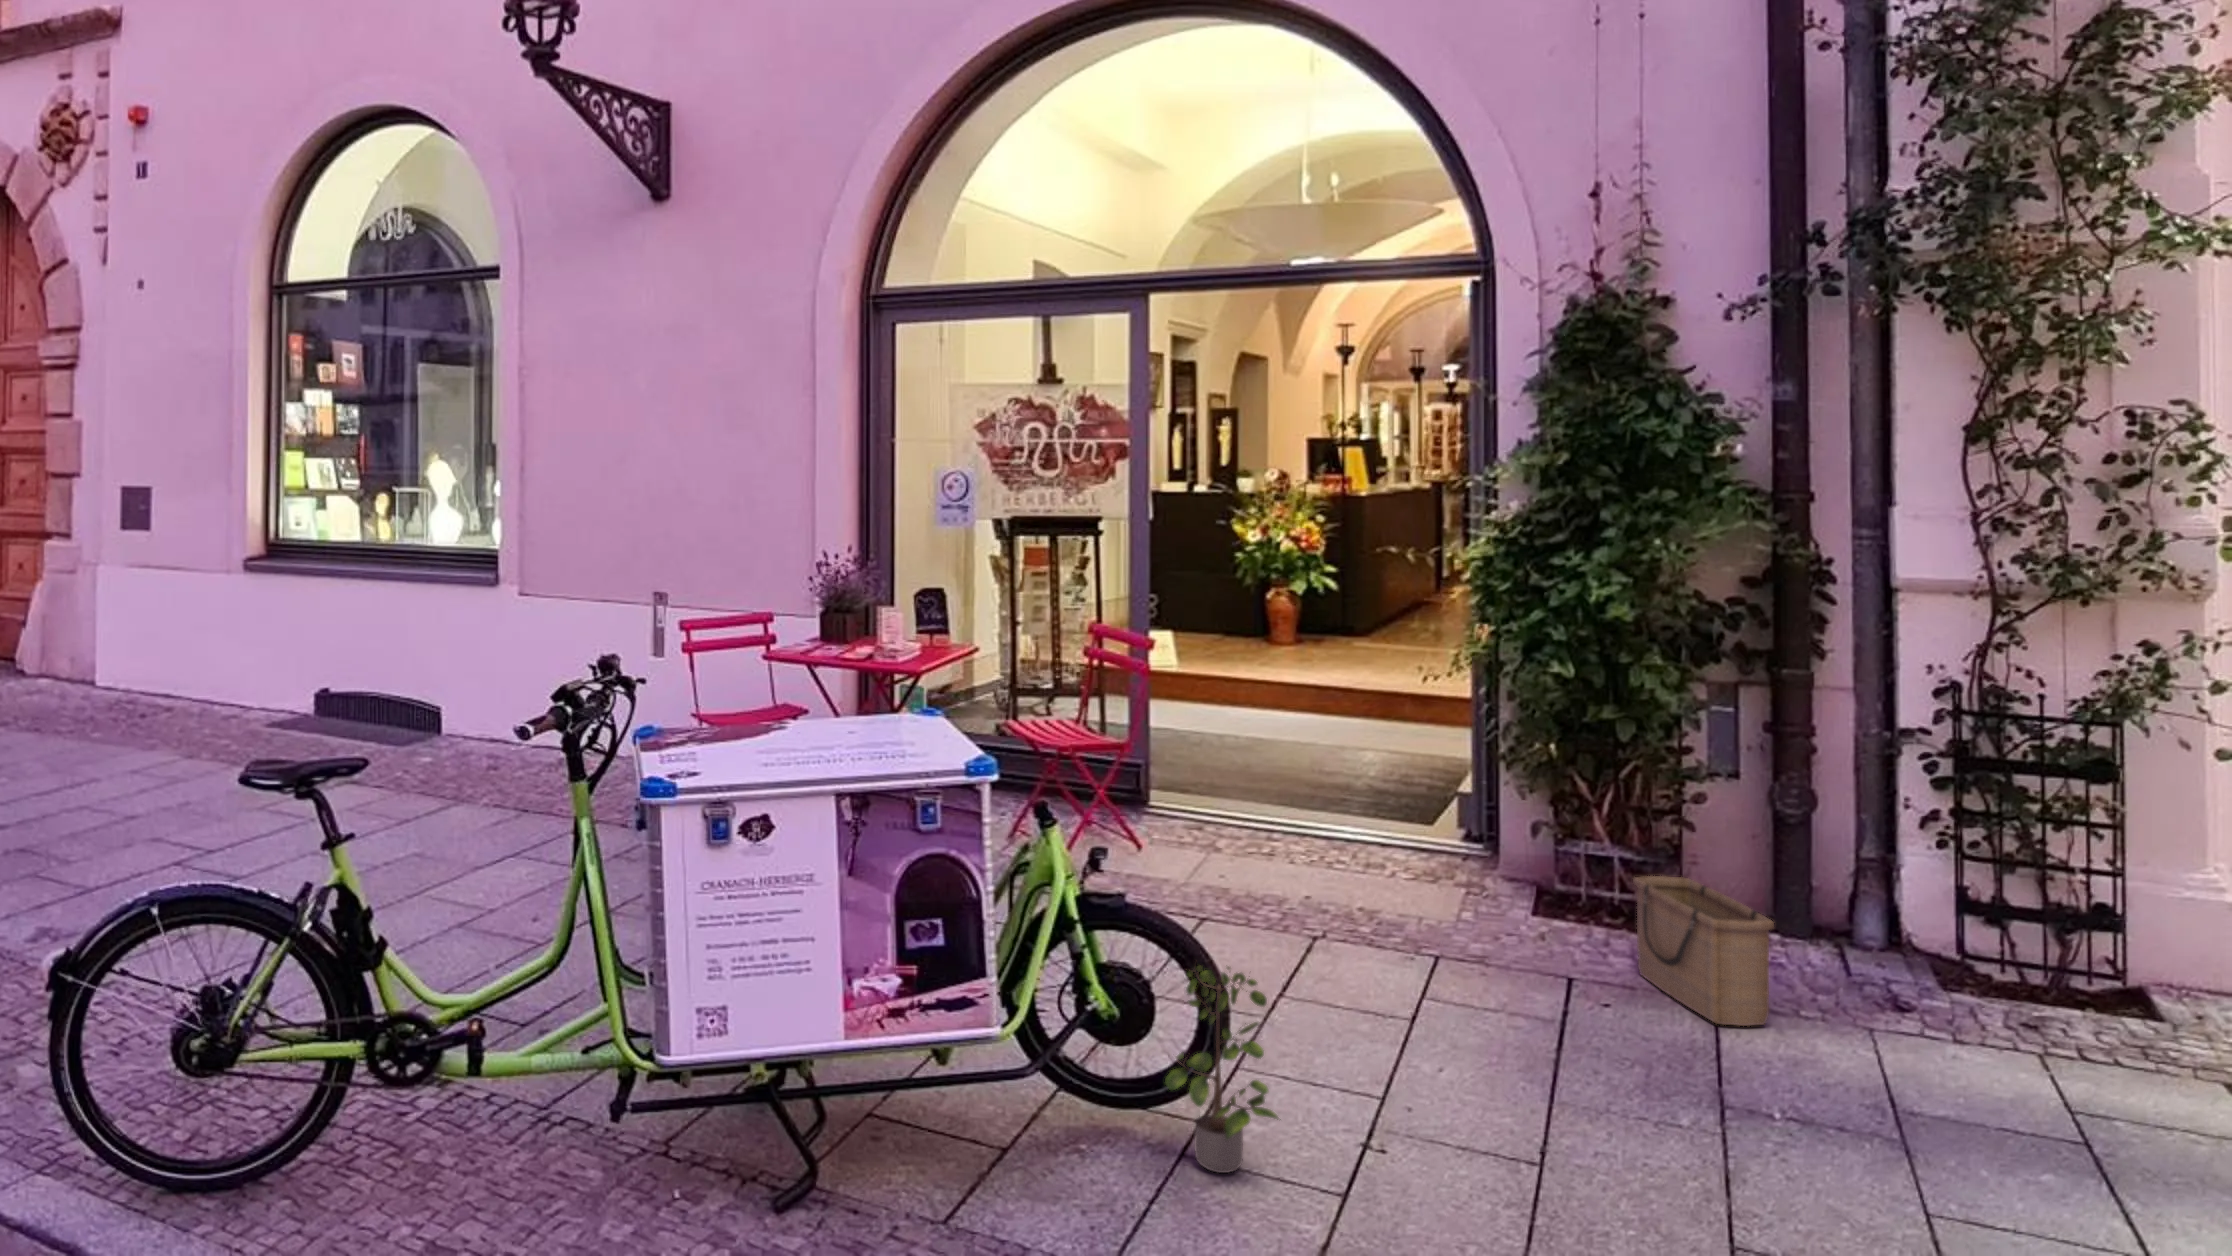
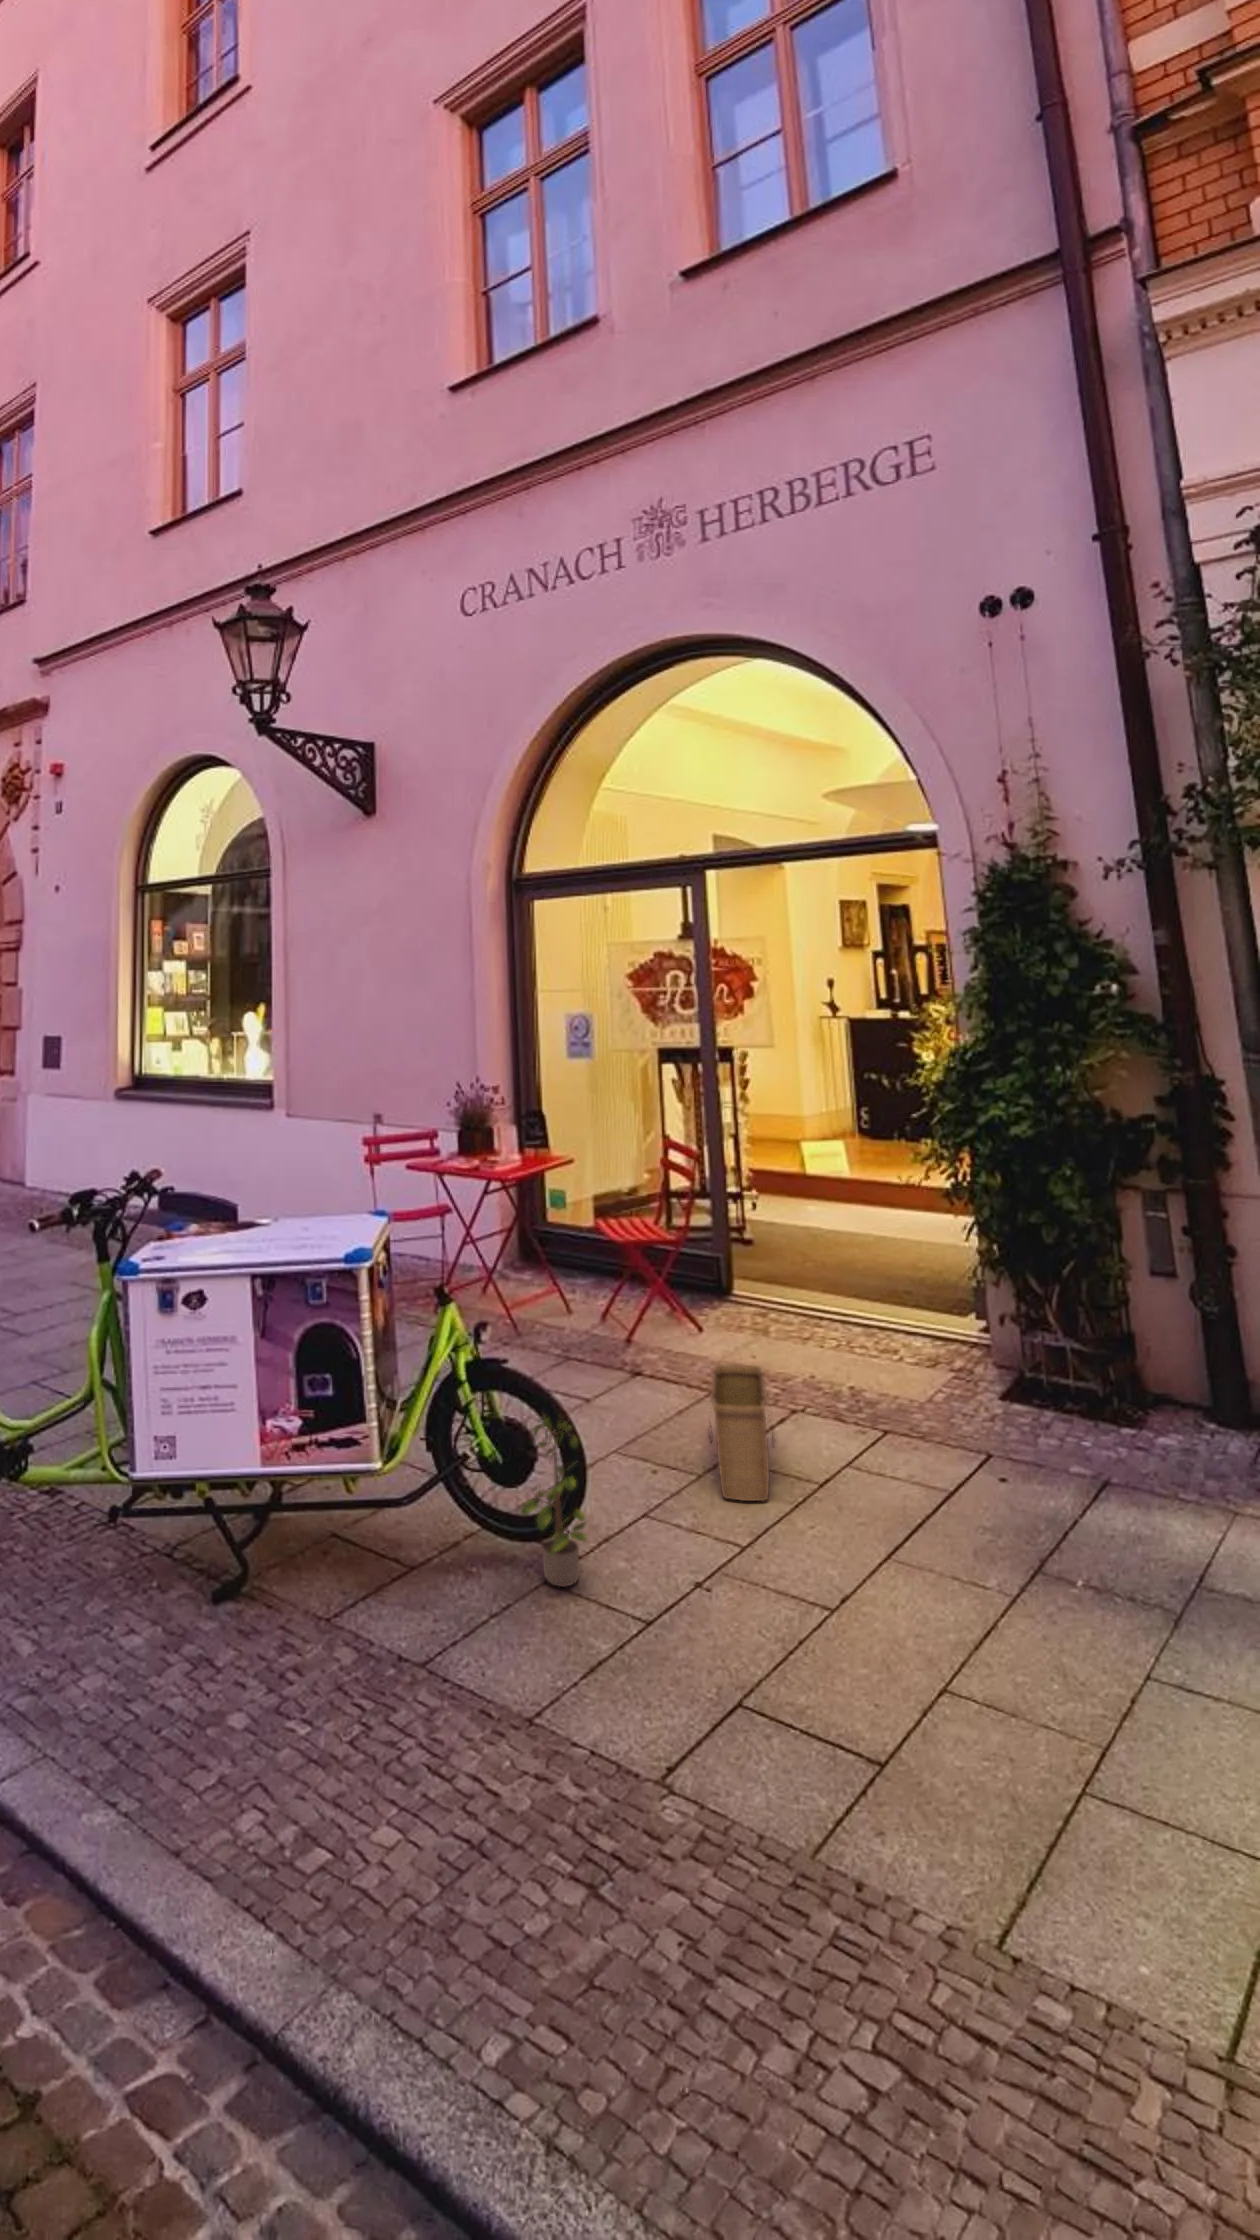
basket: present [1633,876,1774,1026] -> present [709,1364,776,1501]

